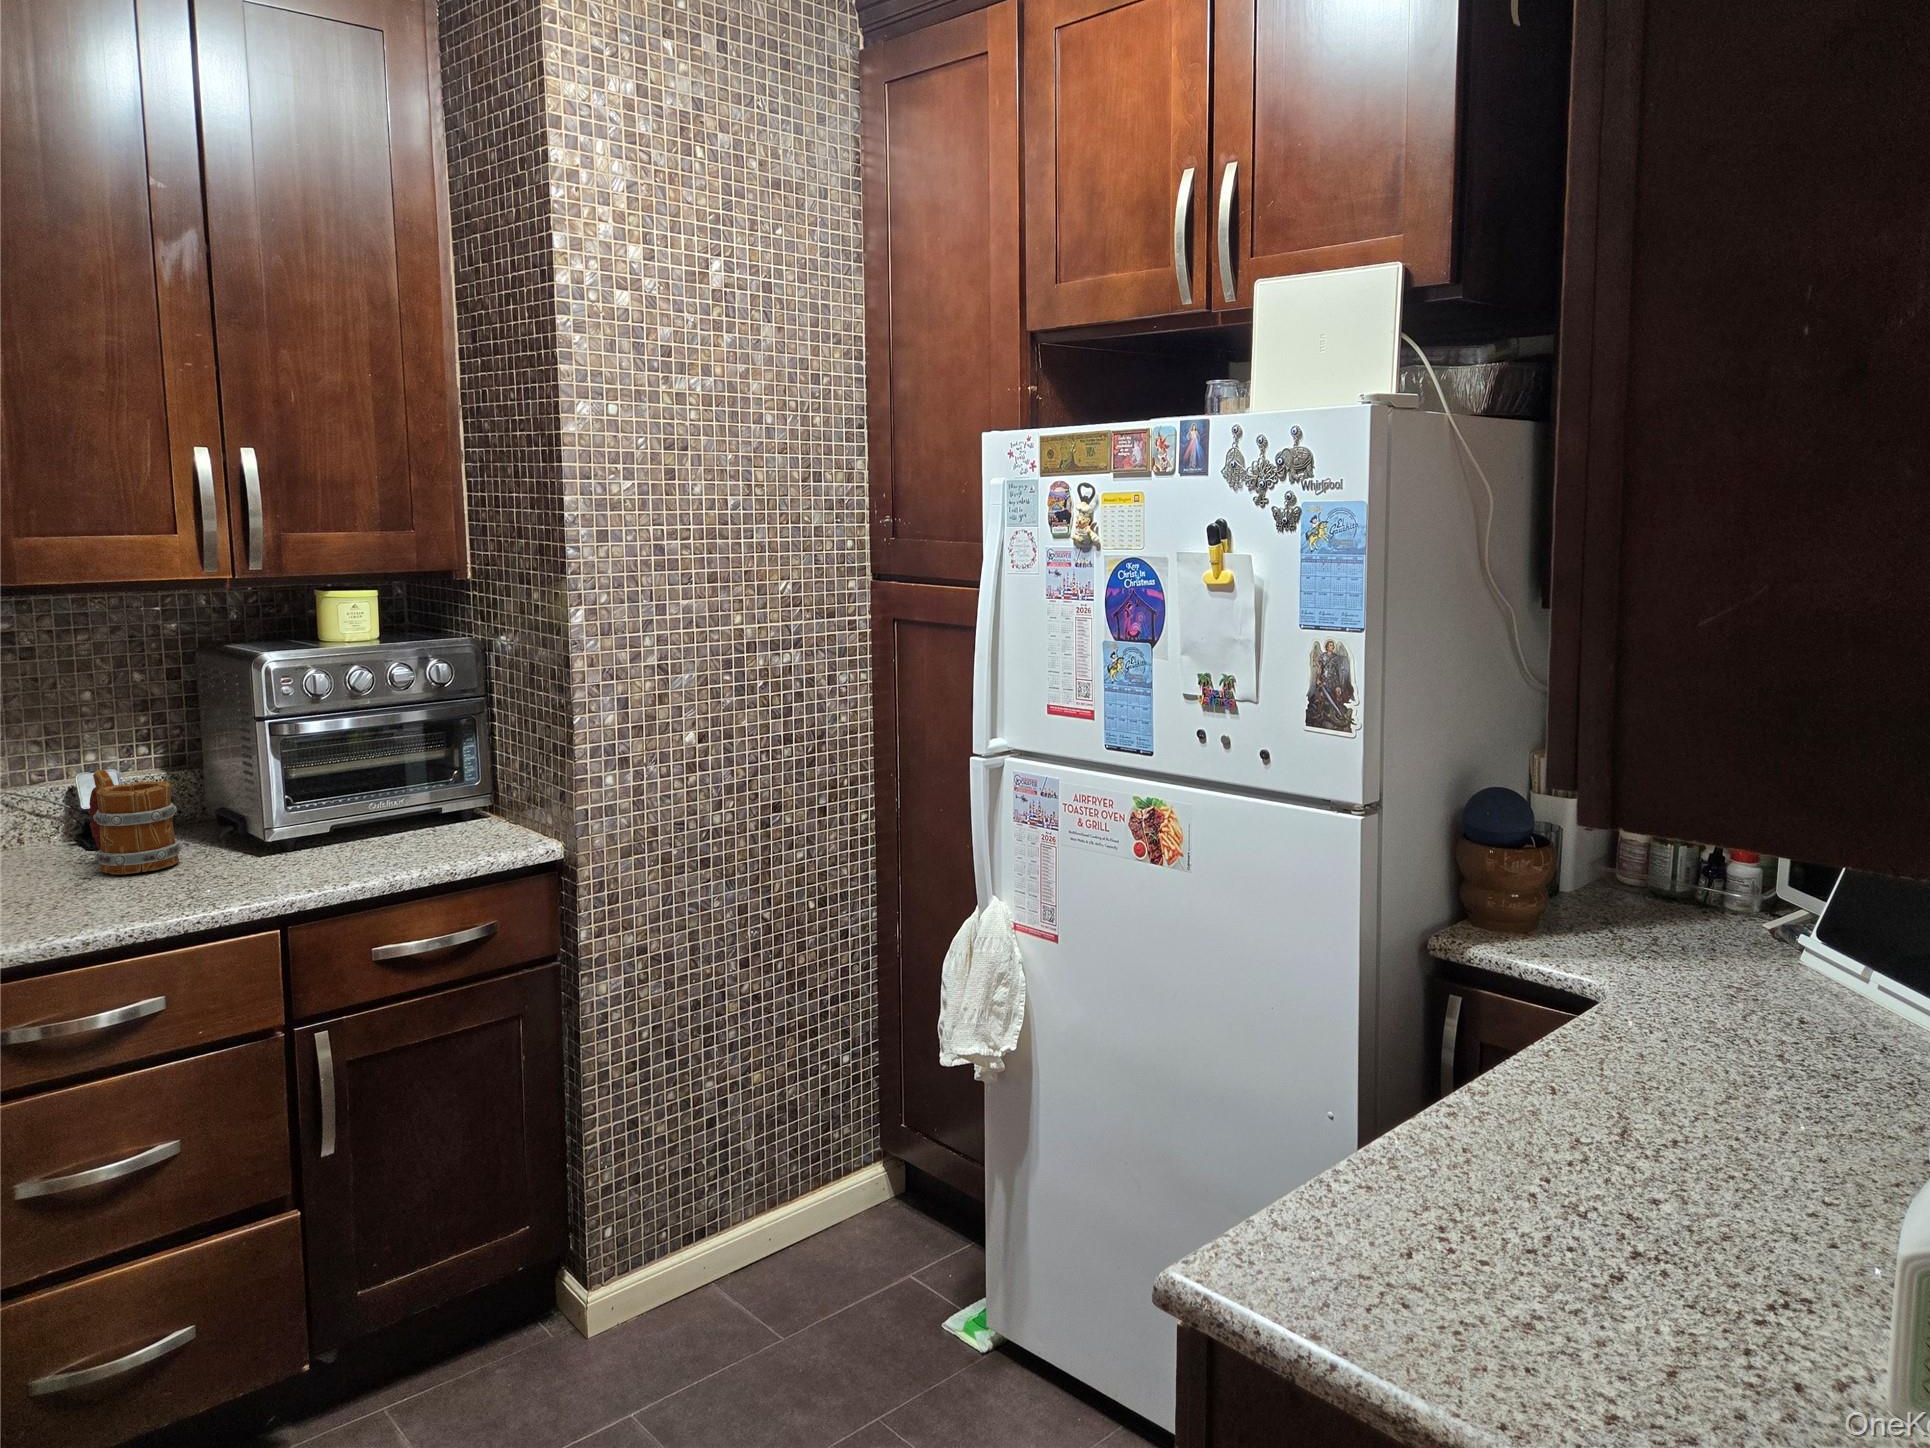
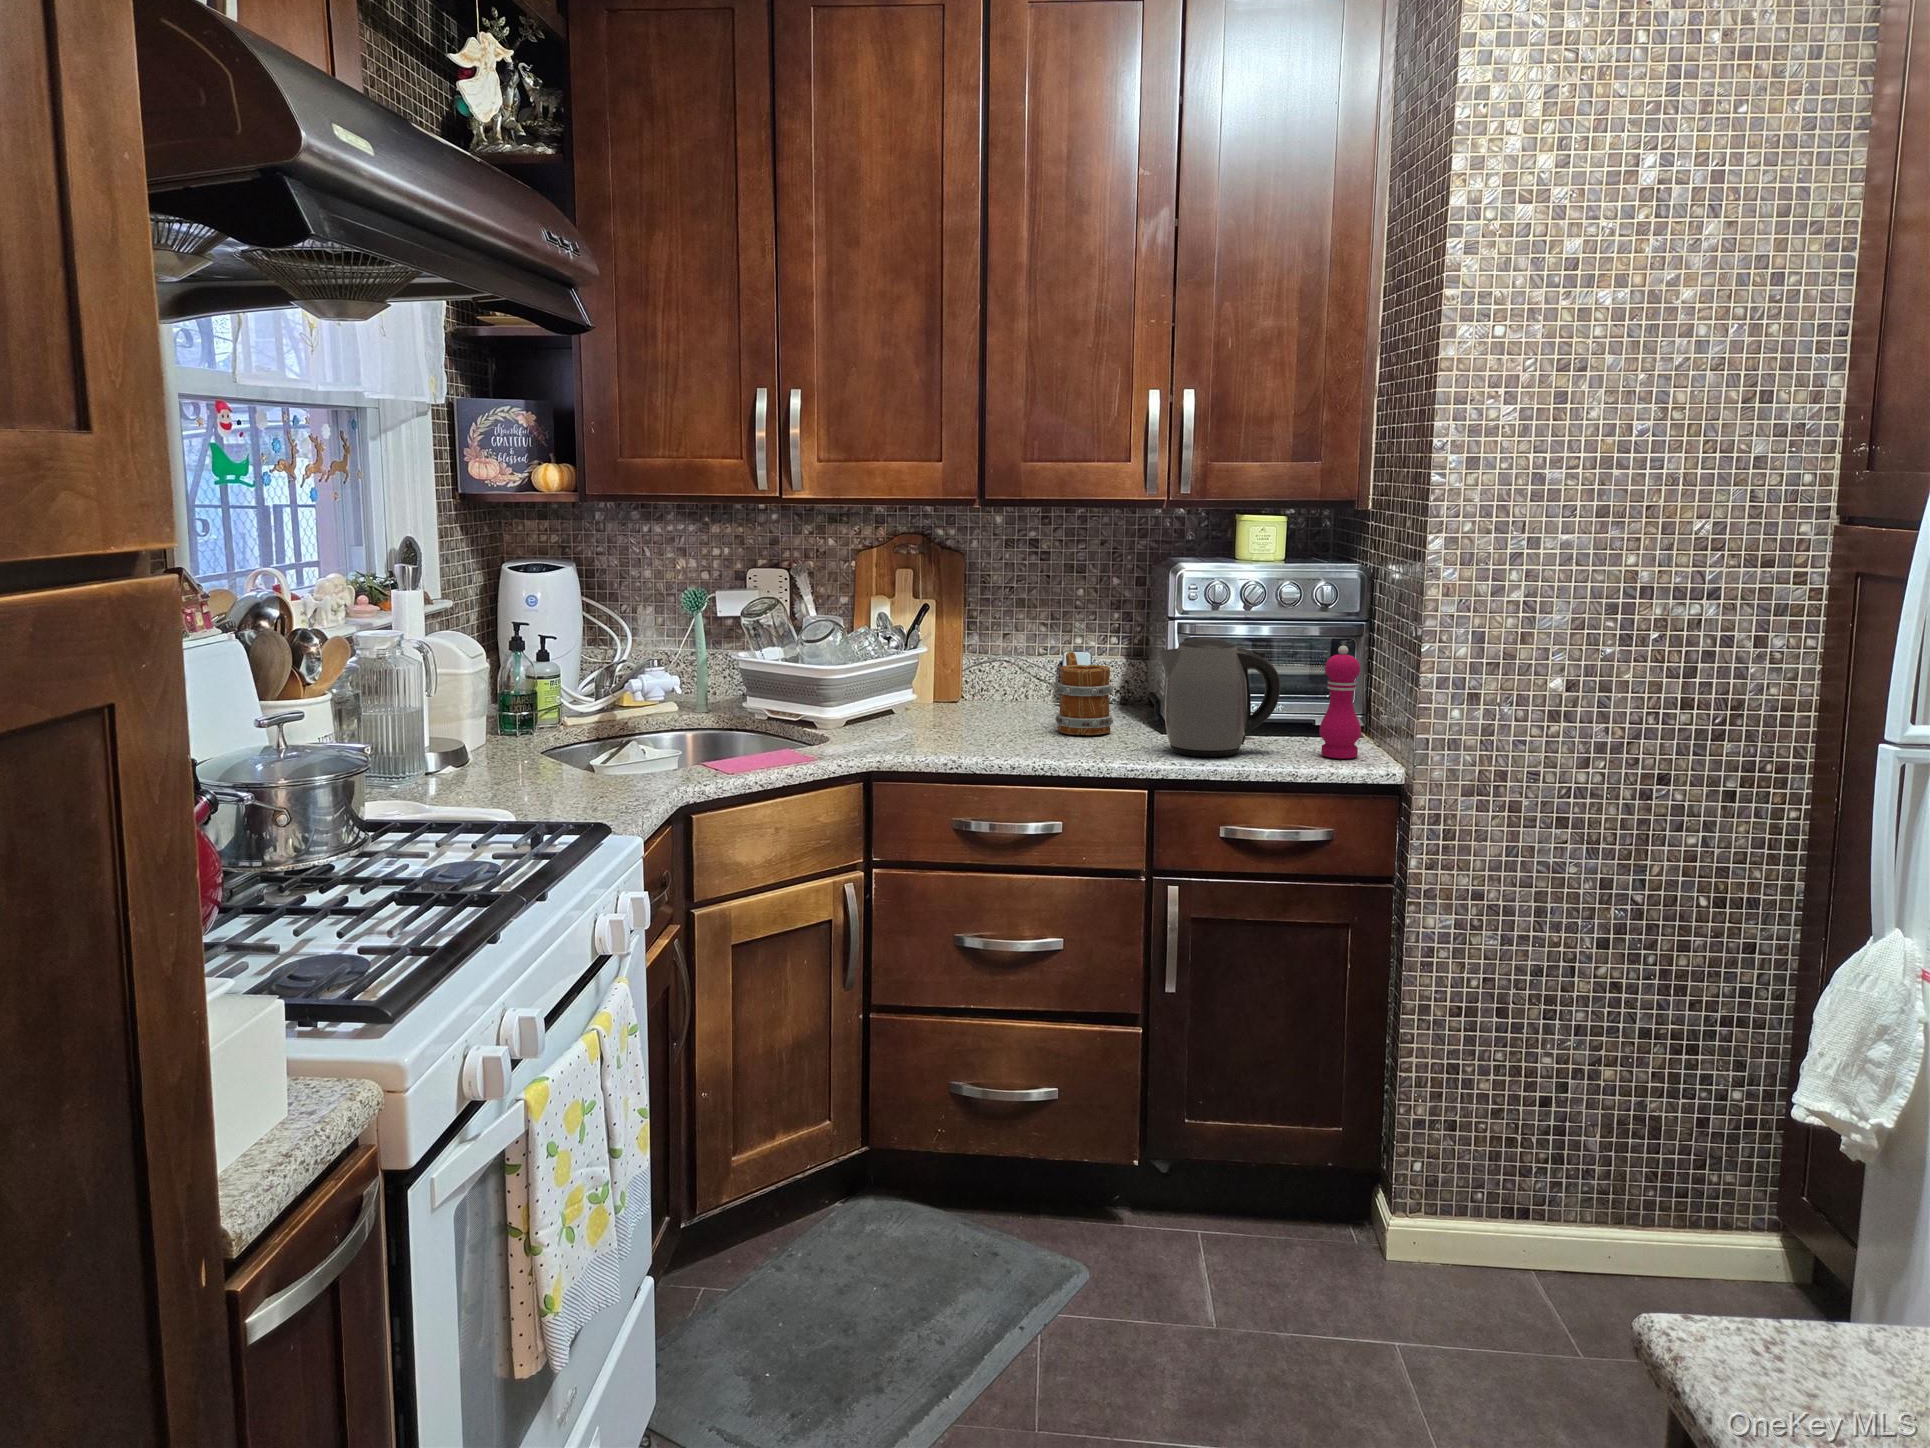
pepper mill: none [457,725,502,844] -> present [1319,646,1361,758]
kettle: none [259,734,410,873] -> present [1159,638,1280,757]

